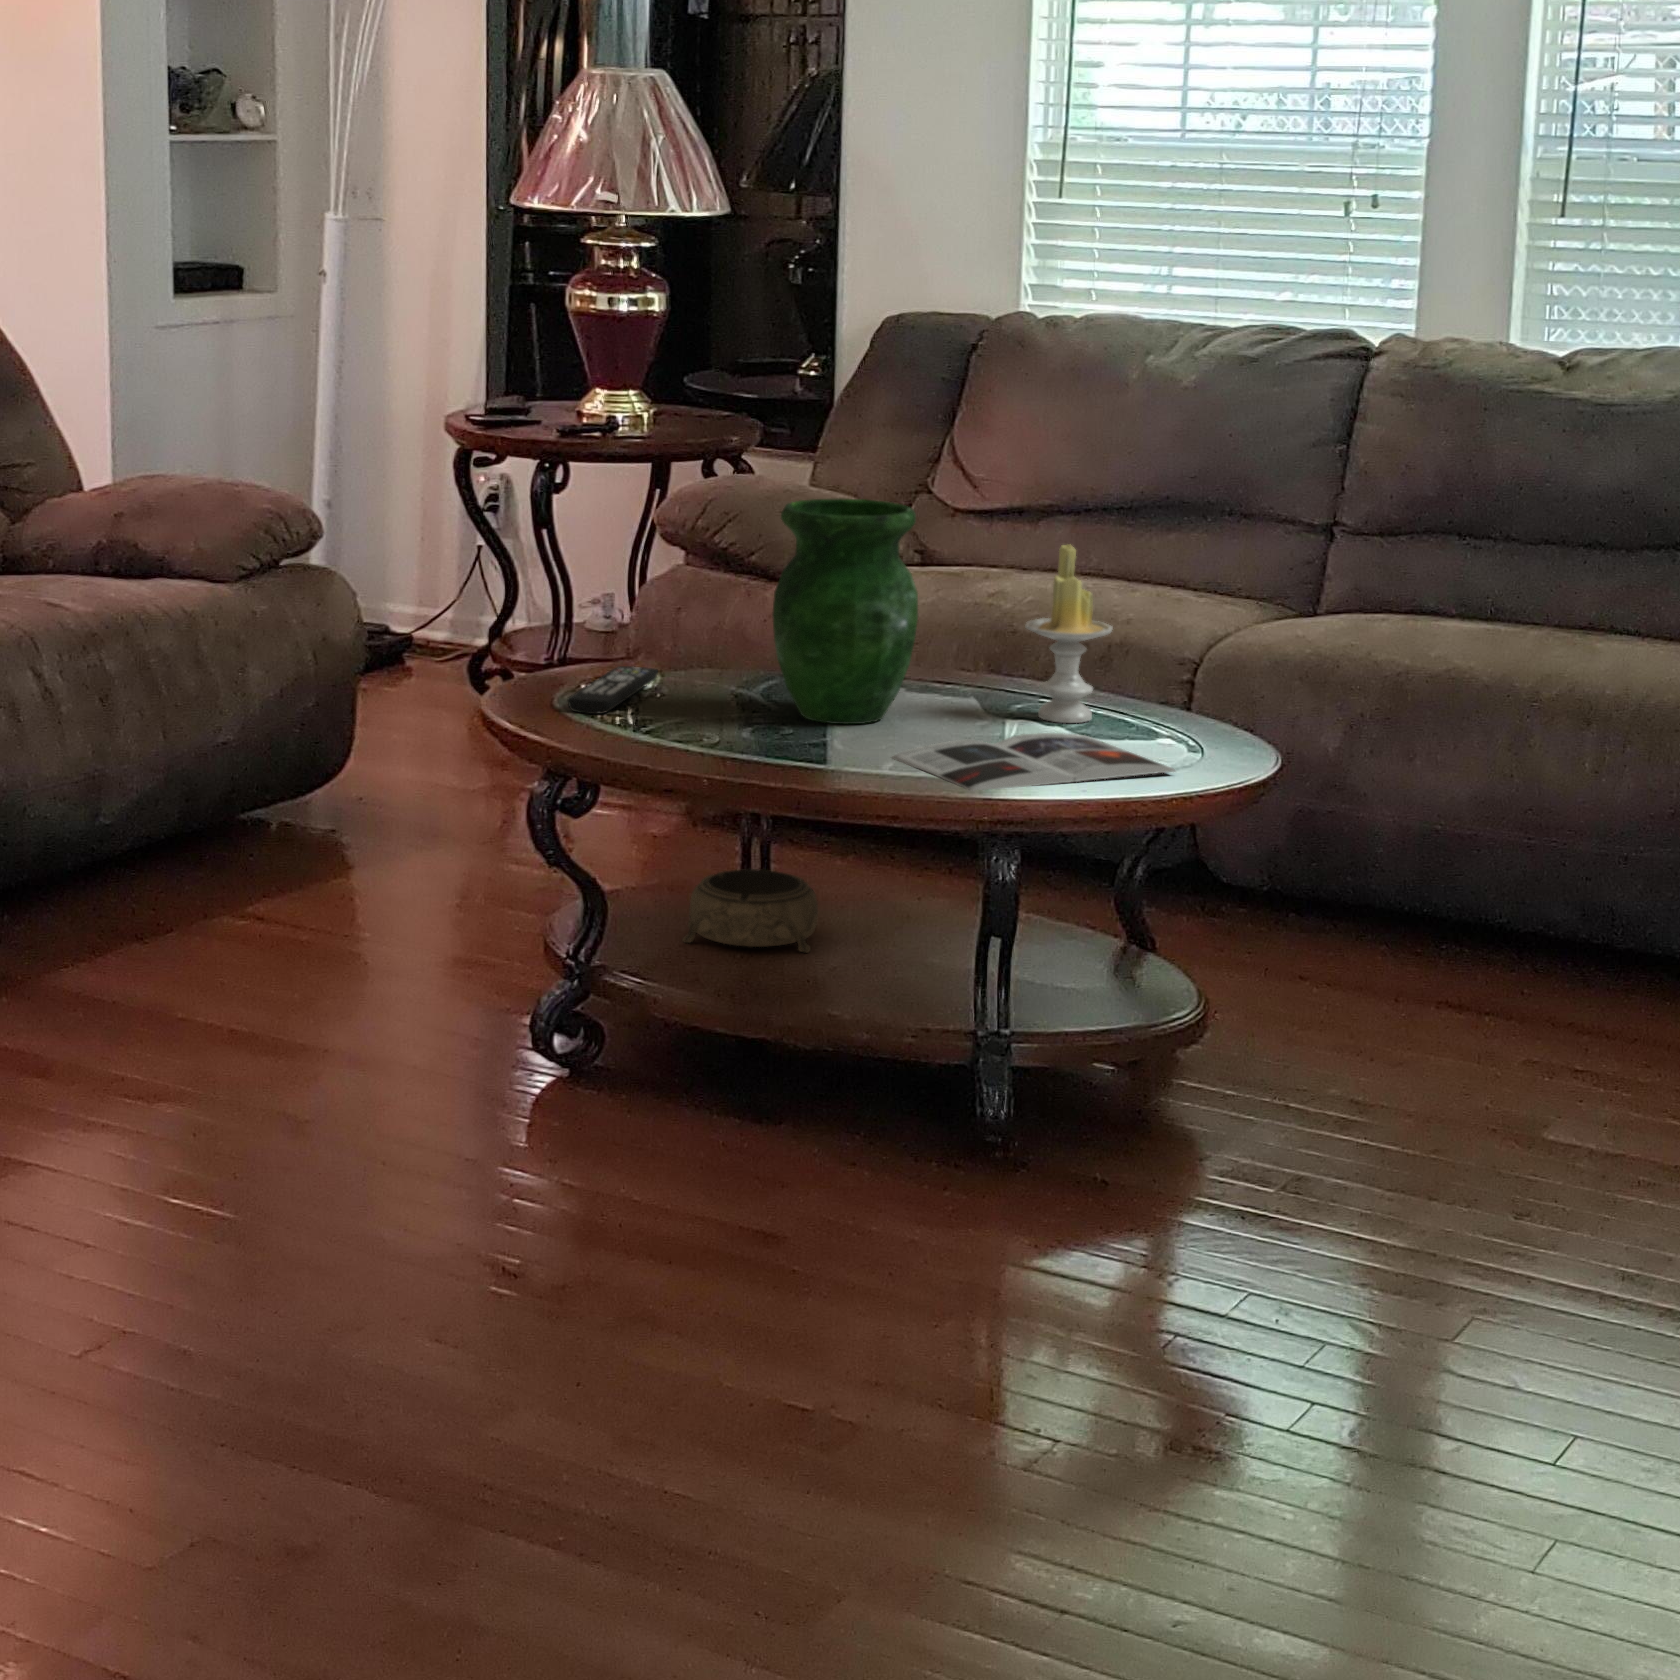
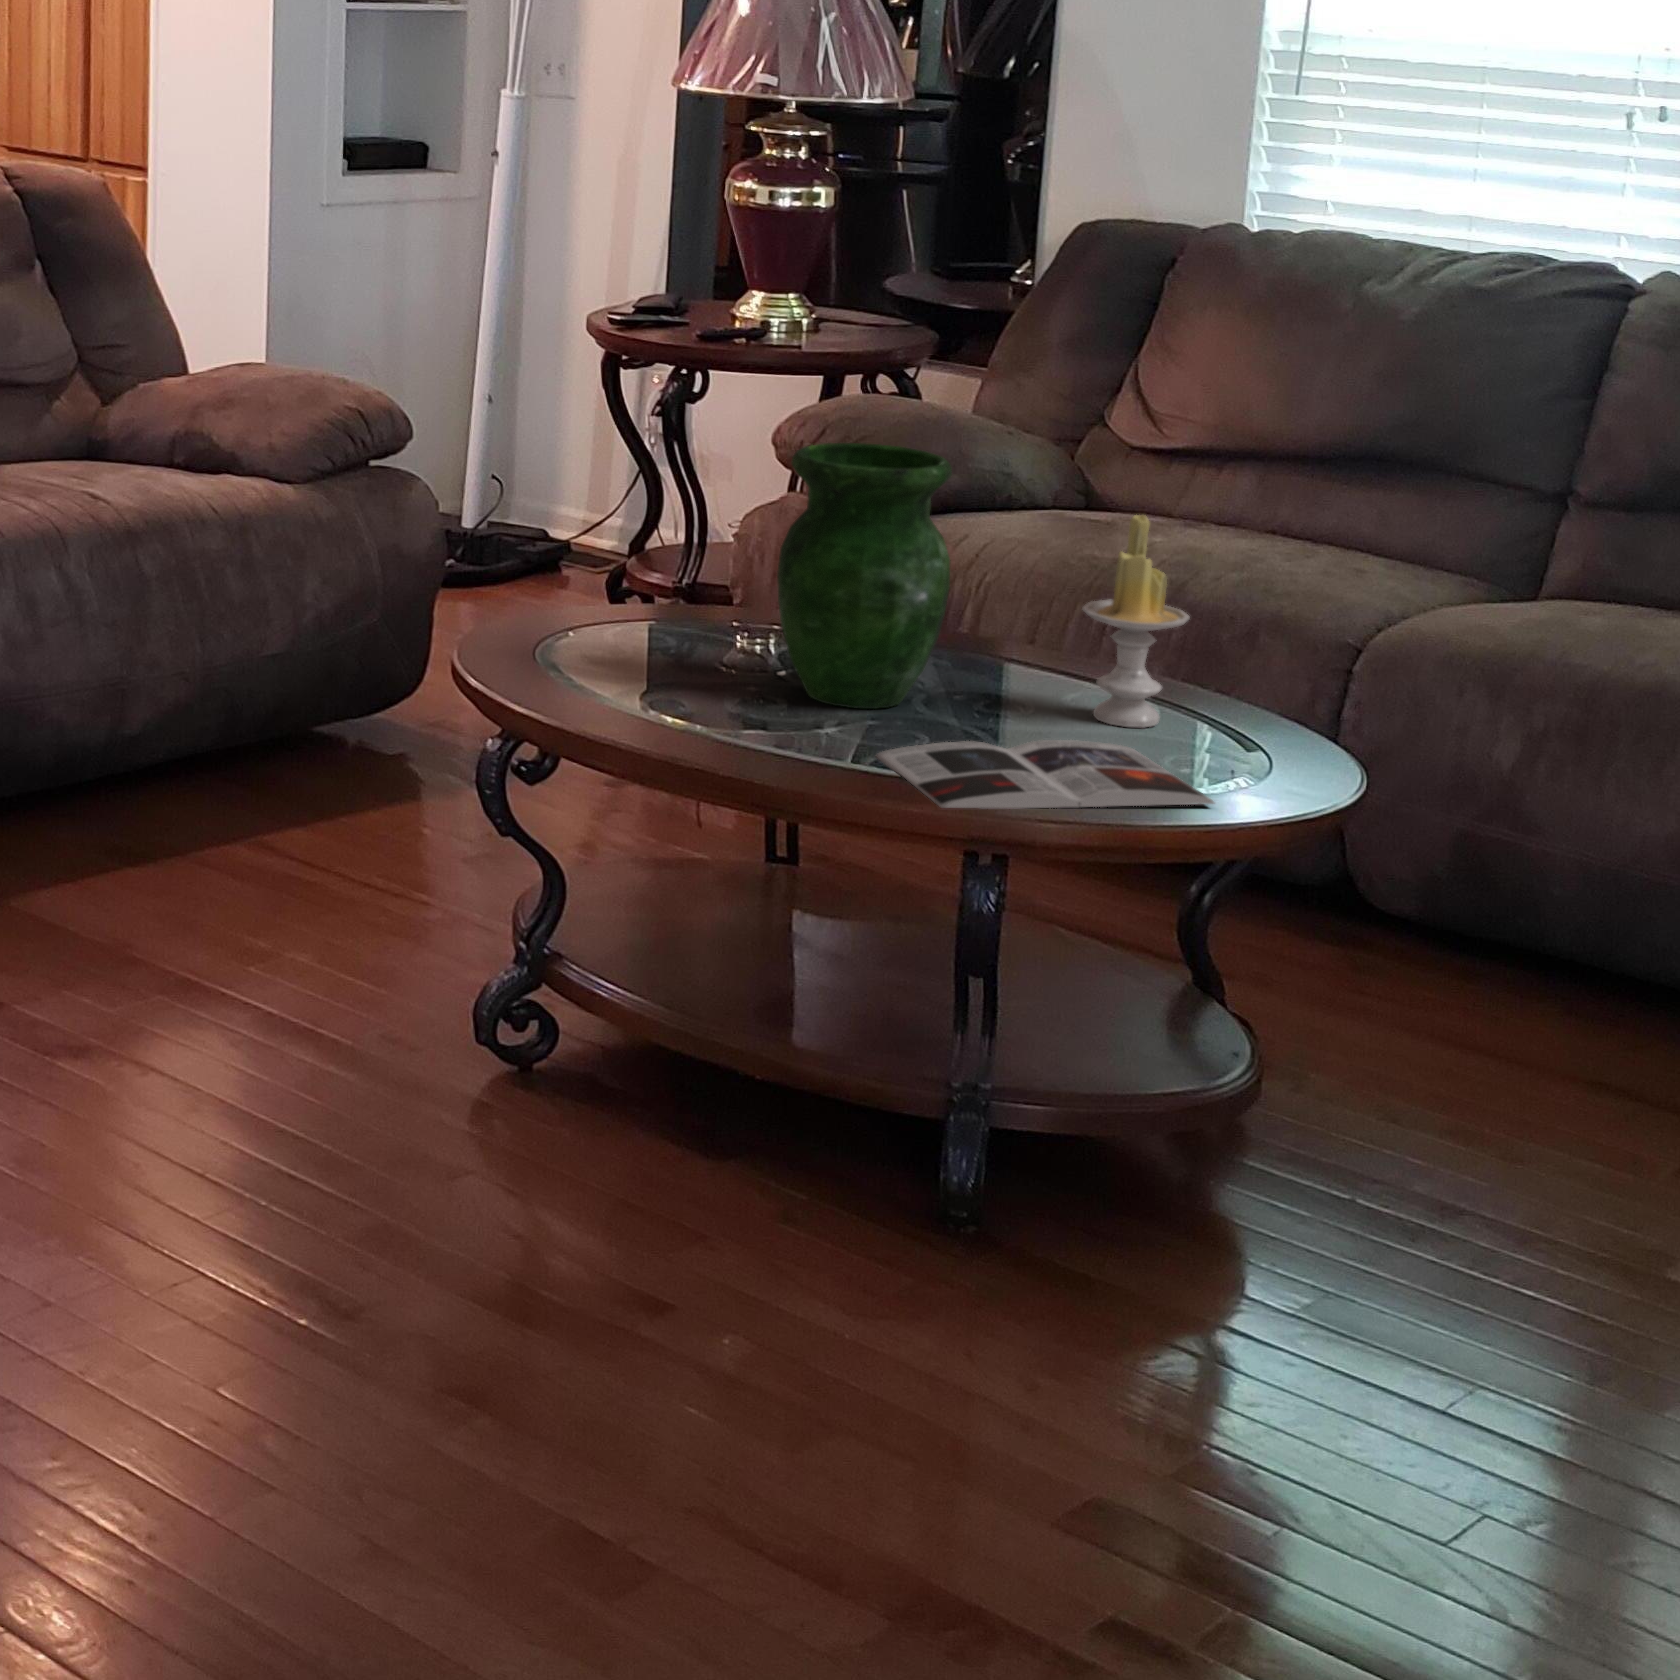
remote control: present [567,666,658,714] -> none [538,616,666,673]
decorative bowl: present [683,869,818,953] -> none [657,860,817,967]

